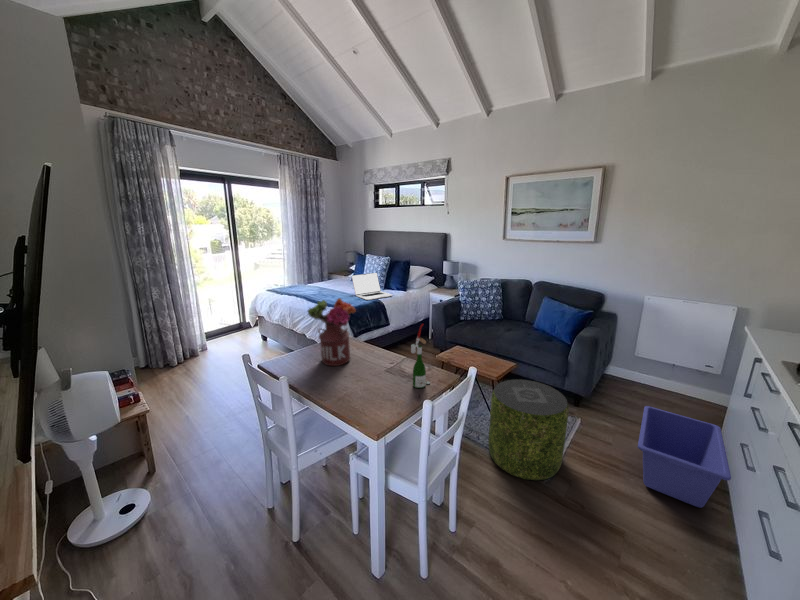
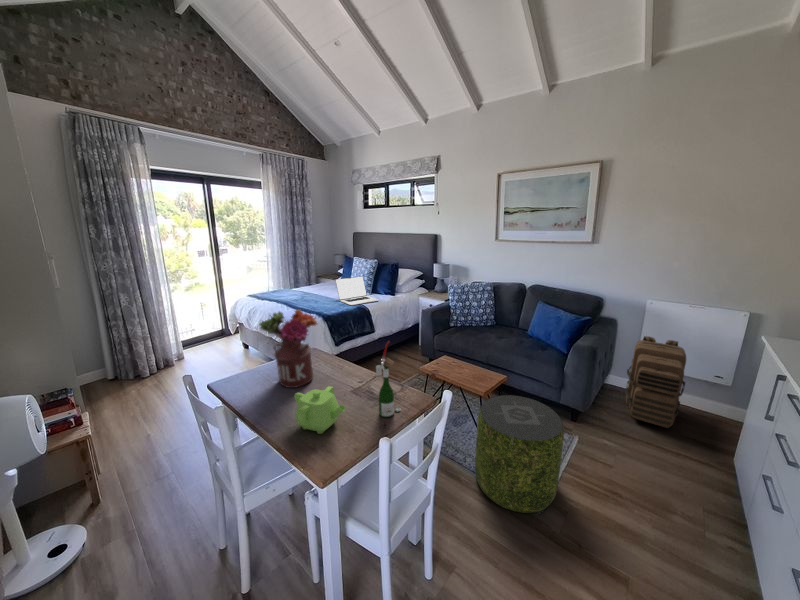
backpack: none [626,329,682,412] -> present [625,336,686,428]
teapot: none [343,362,388,399] -> present [294,386,345,434]
storage bin: present [638,406,731,508] -> none [643,424,755,548]

